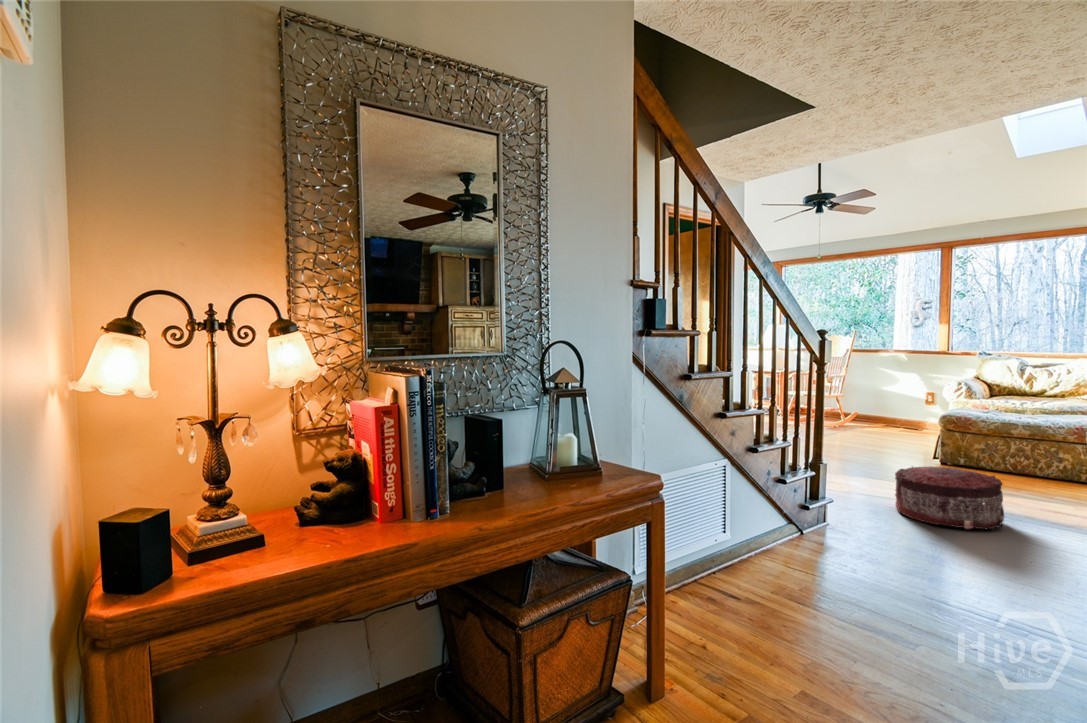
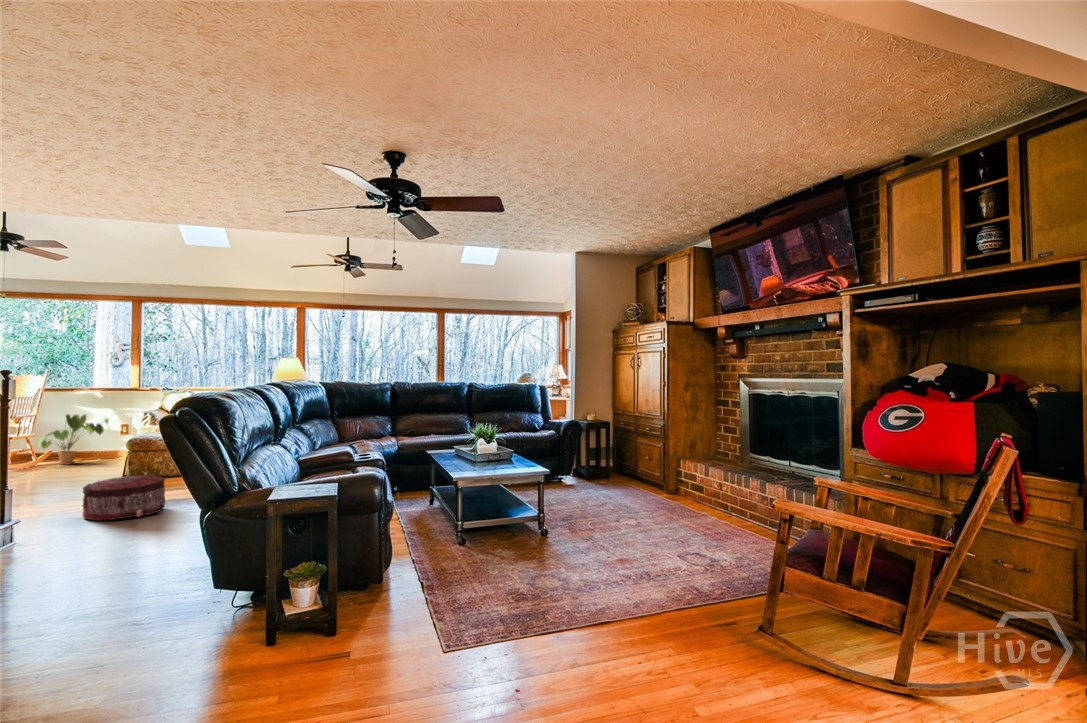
house plant: none [846,378,913,431] -> present [39,414,109,465]

